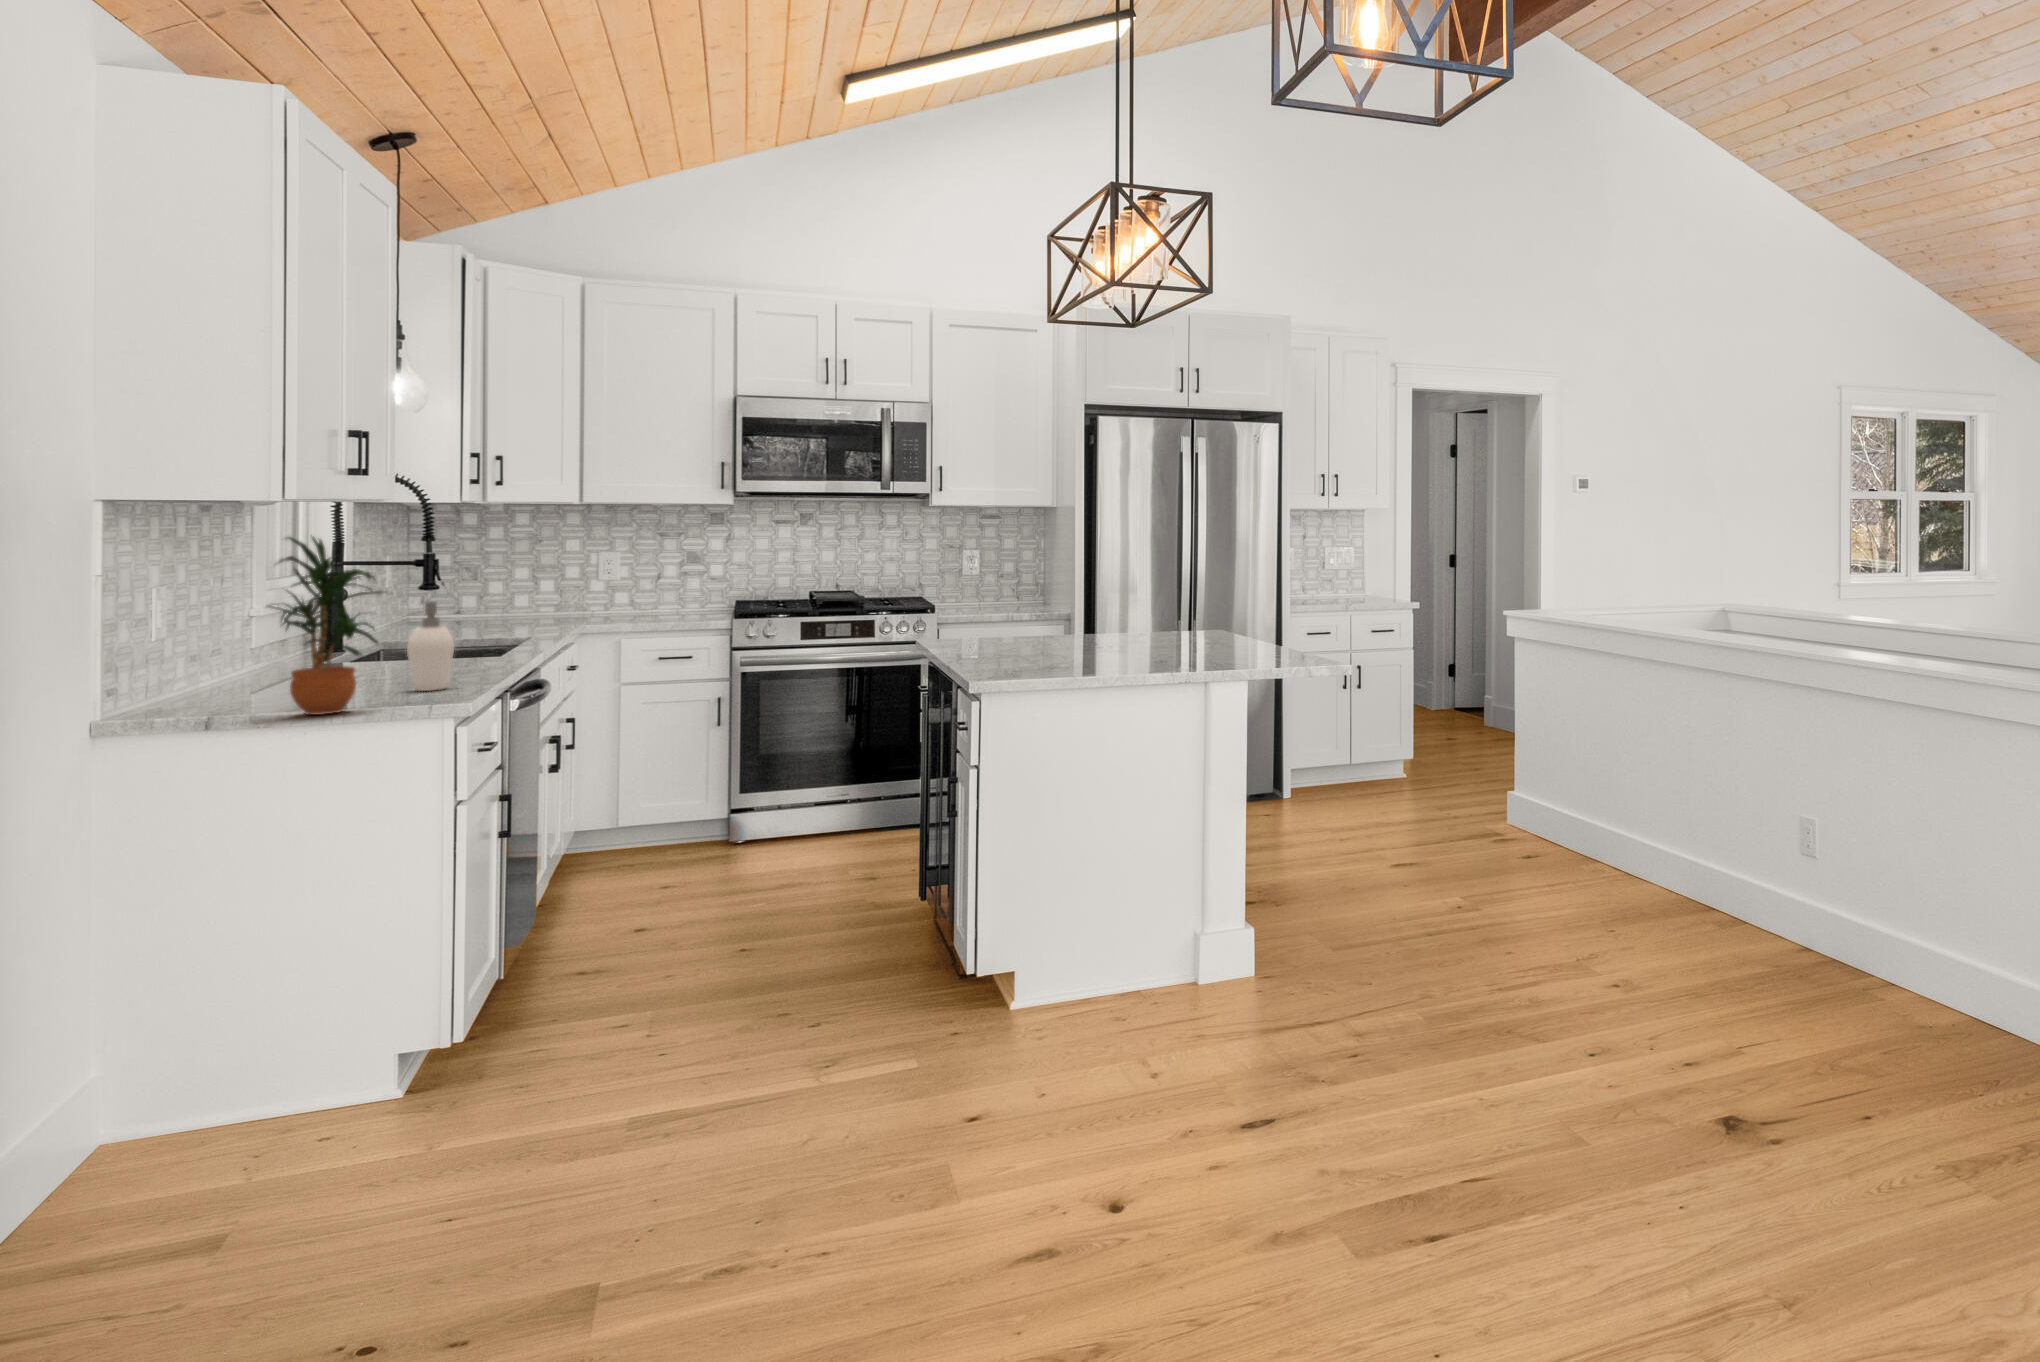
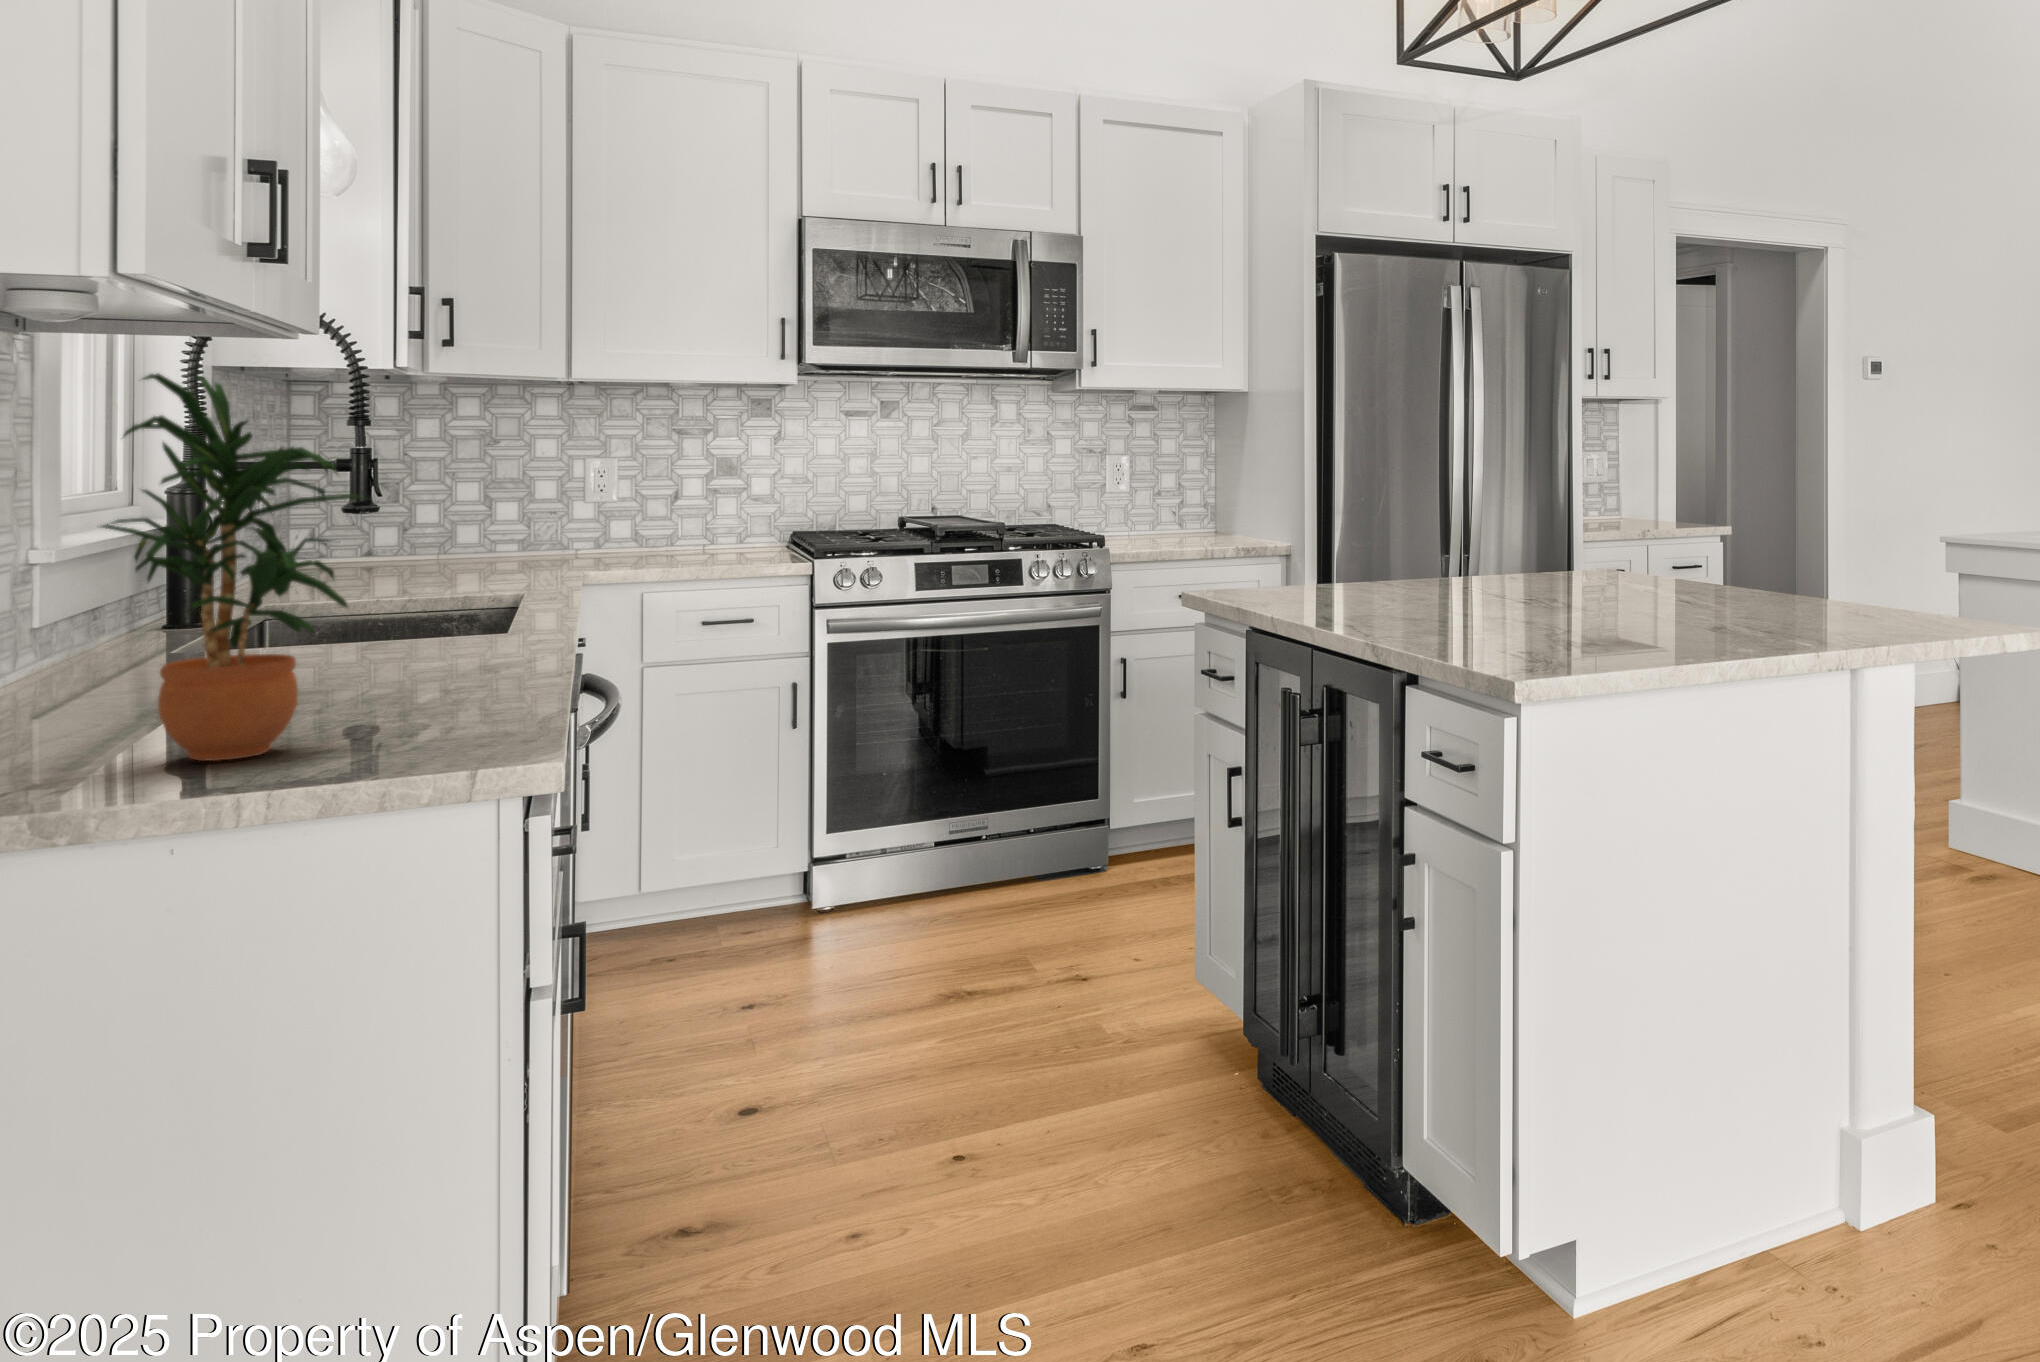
soap dispenser: present [407,601,454,691] -> none [375,520,483,696]

